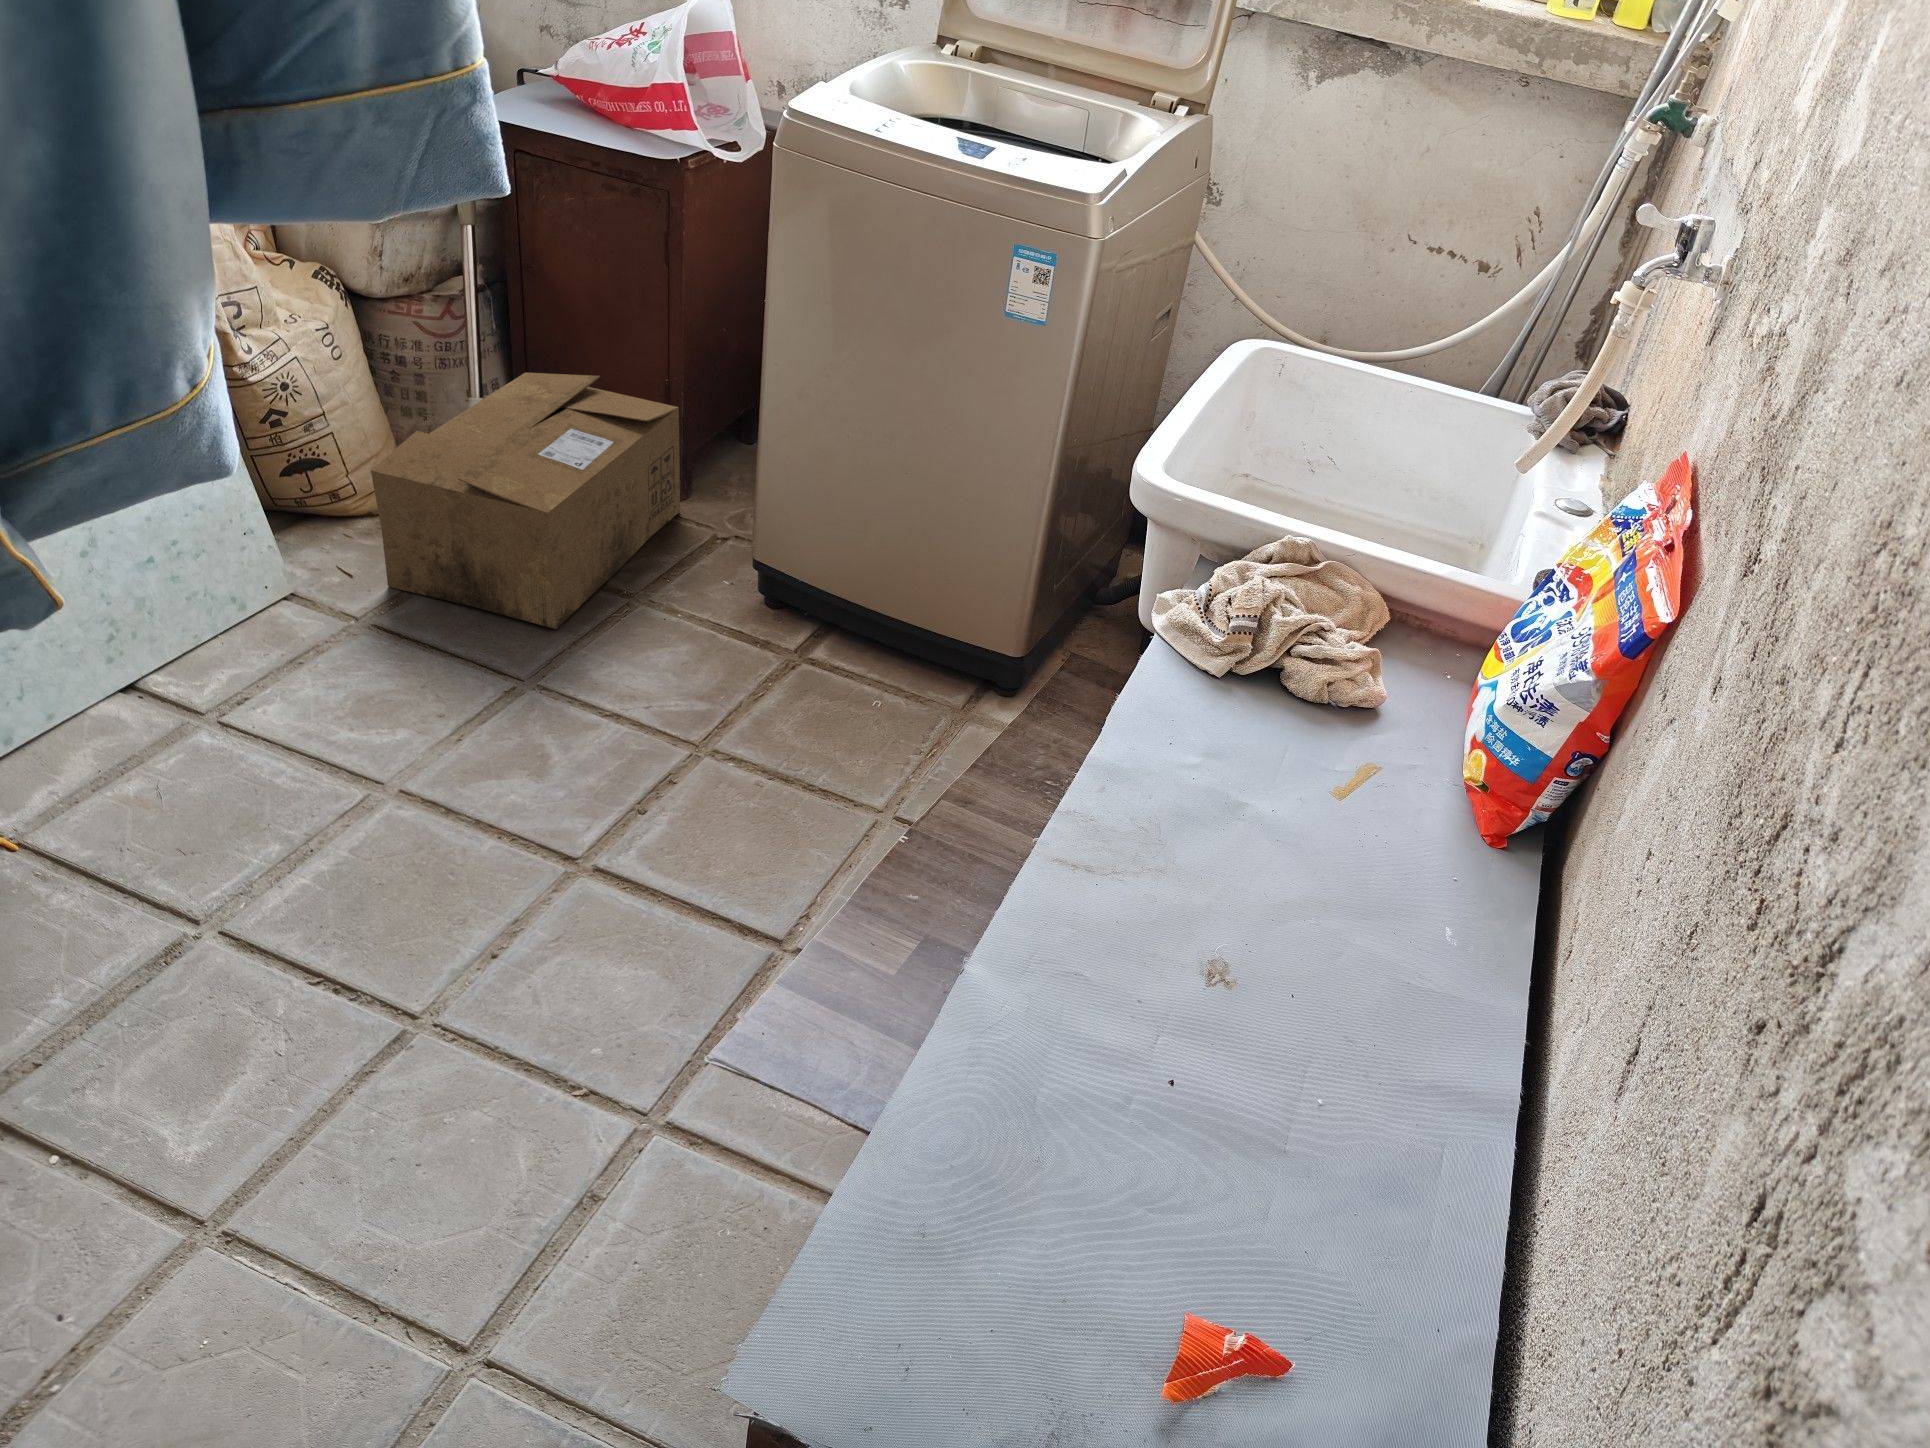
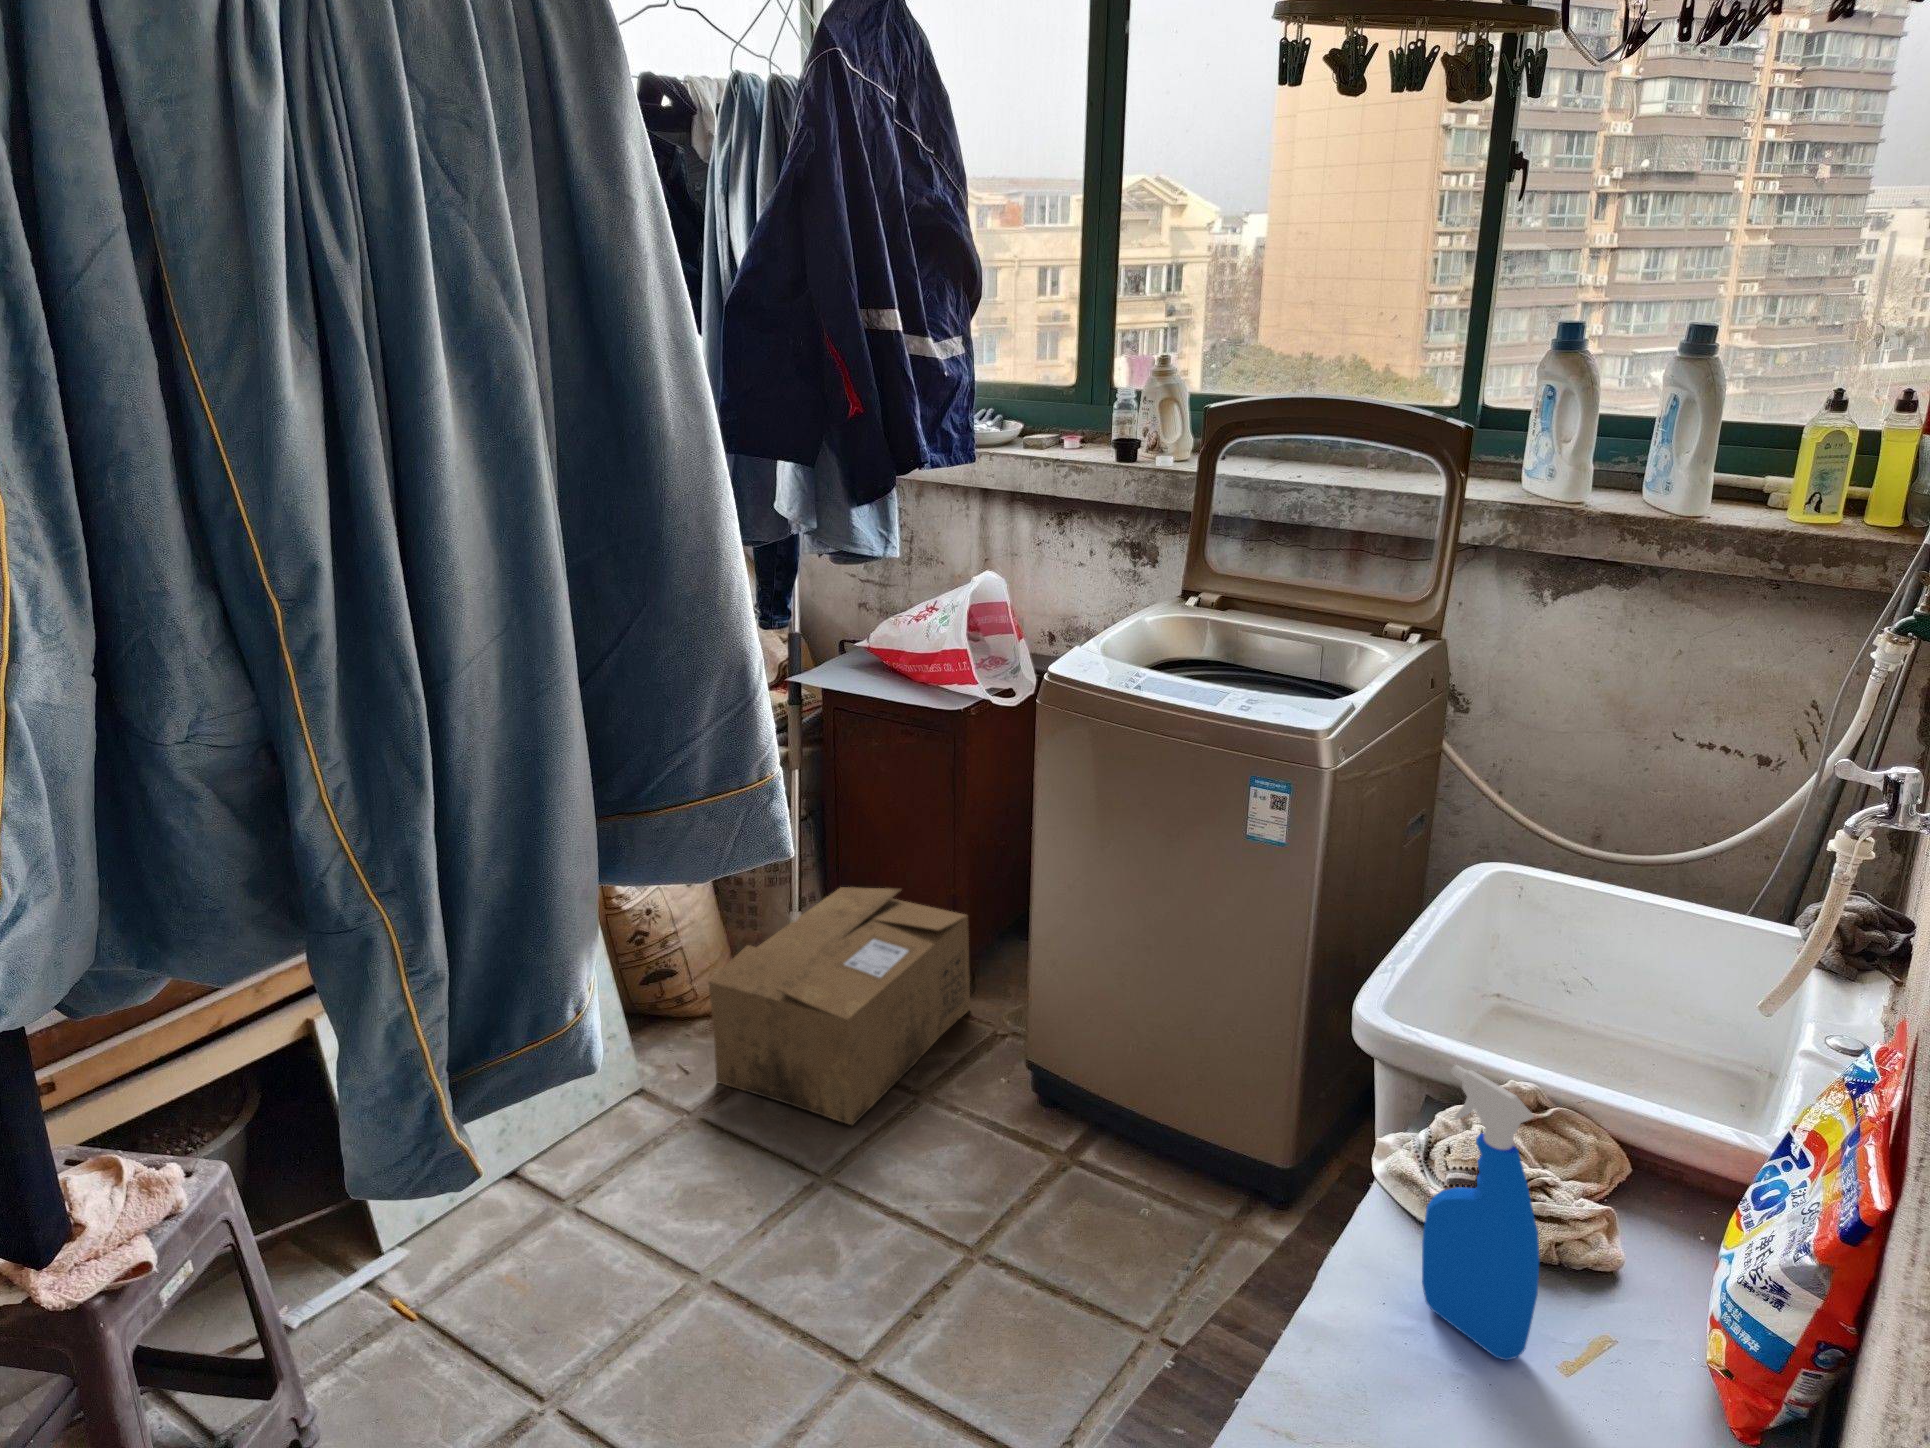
spray bottle: none [1209,503,1352,785] -> present [1422,1065,1539,1360]

